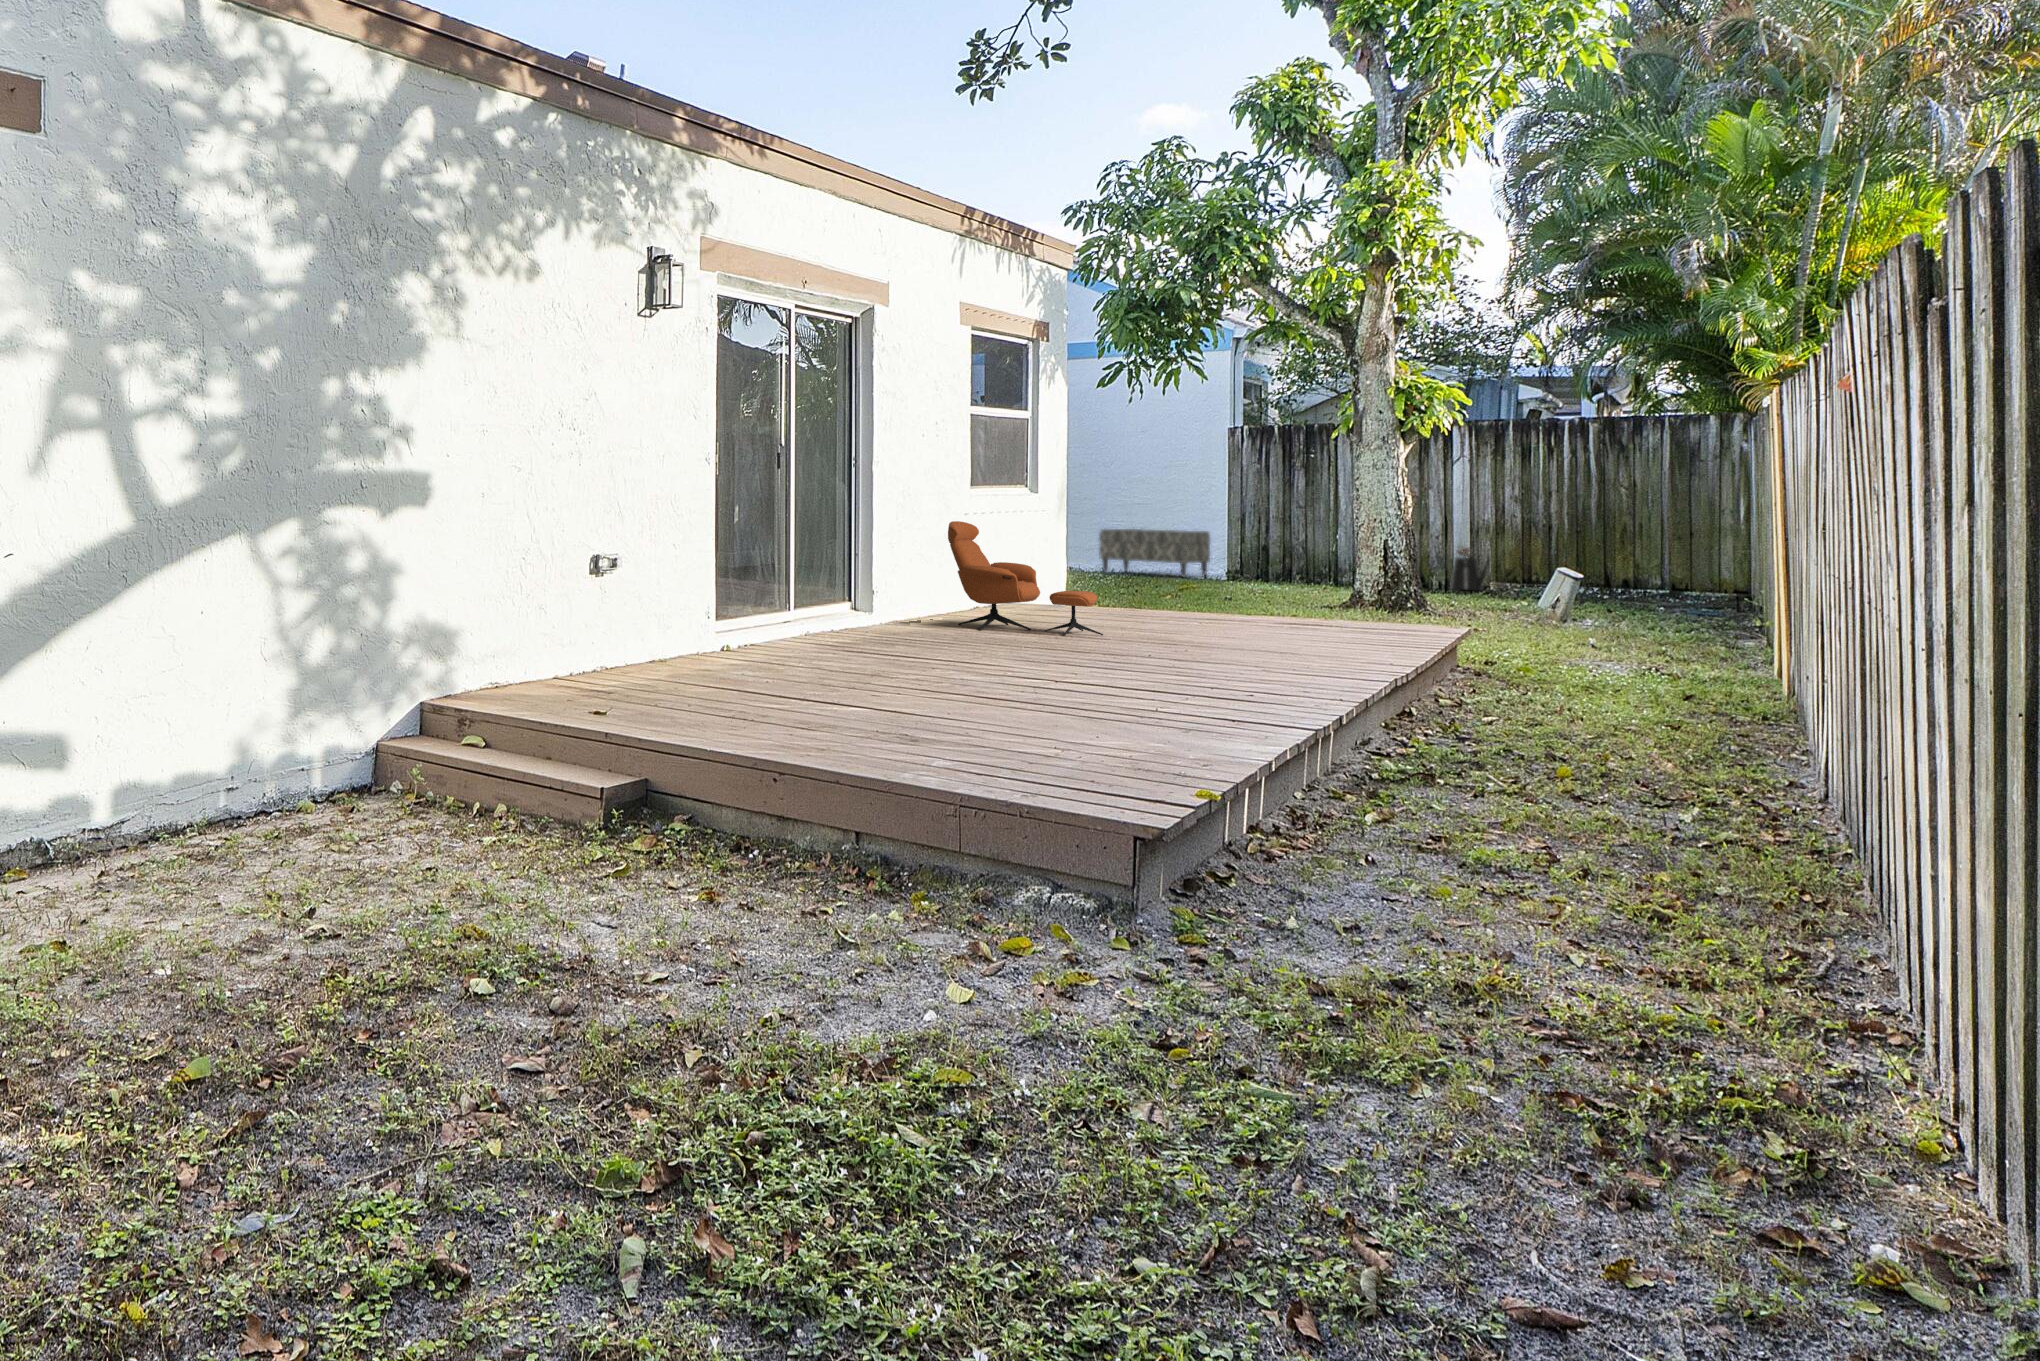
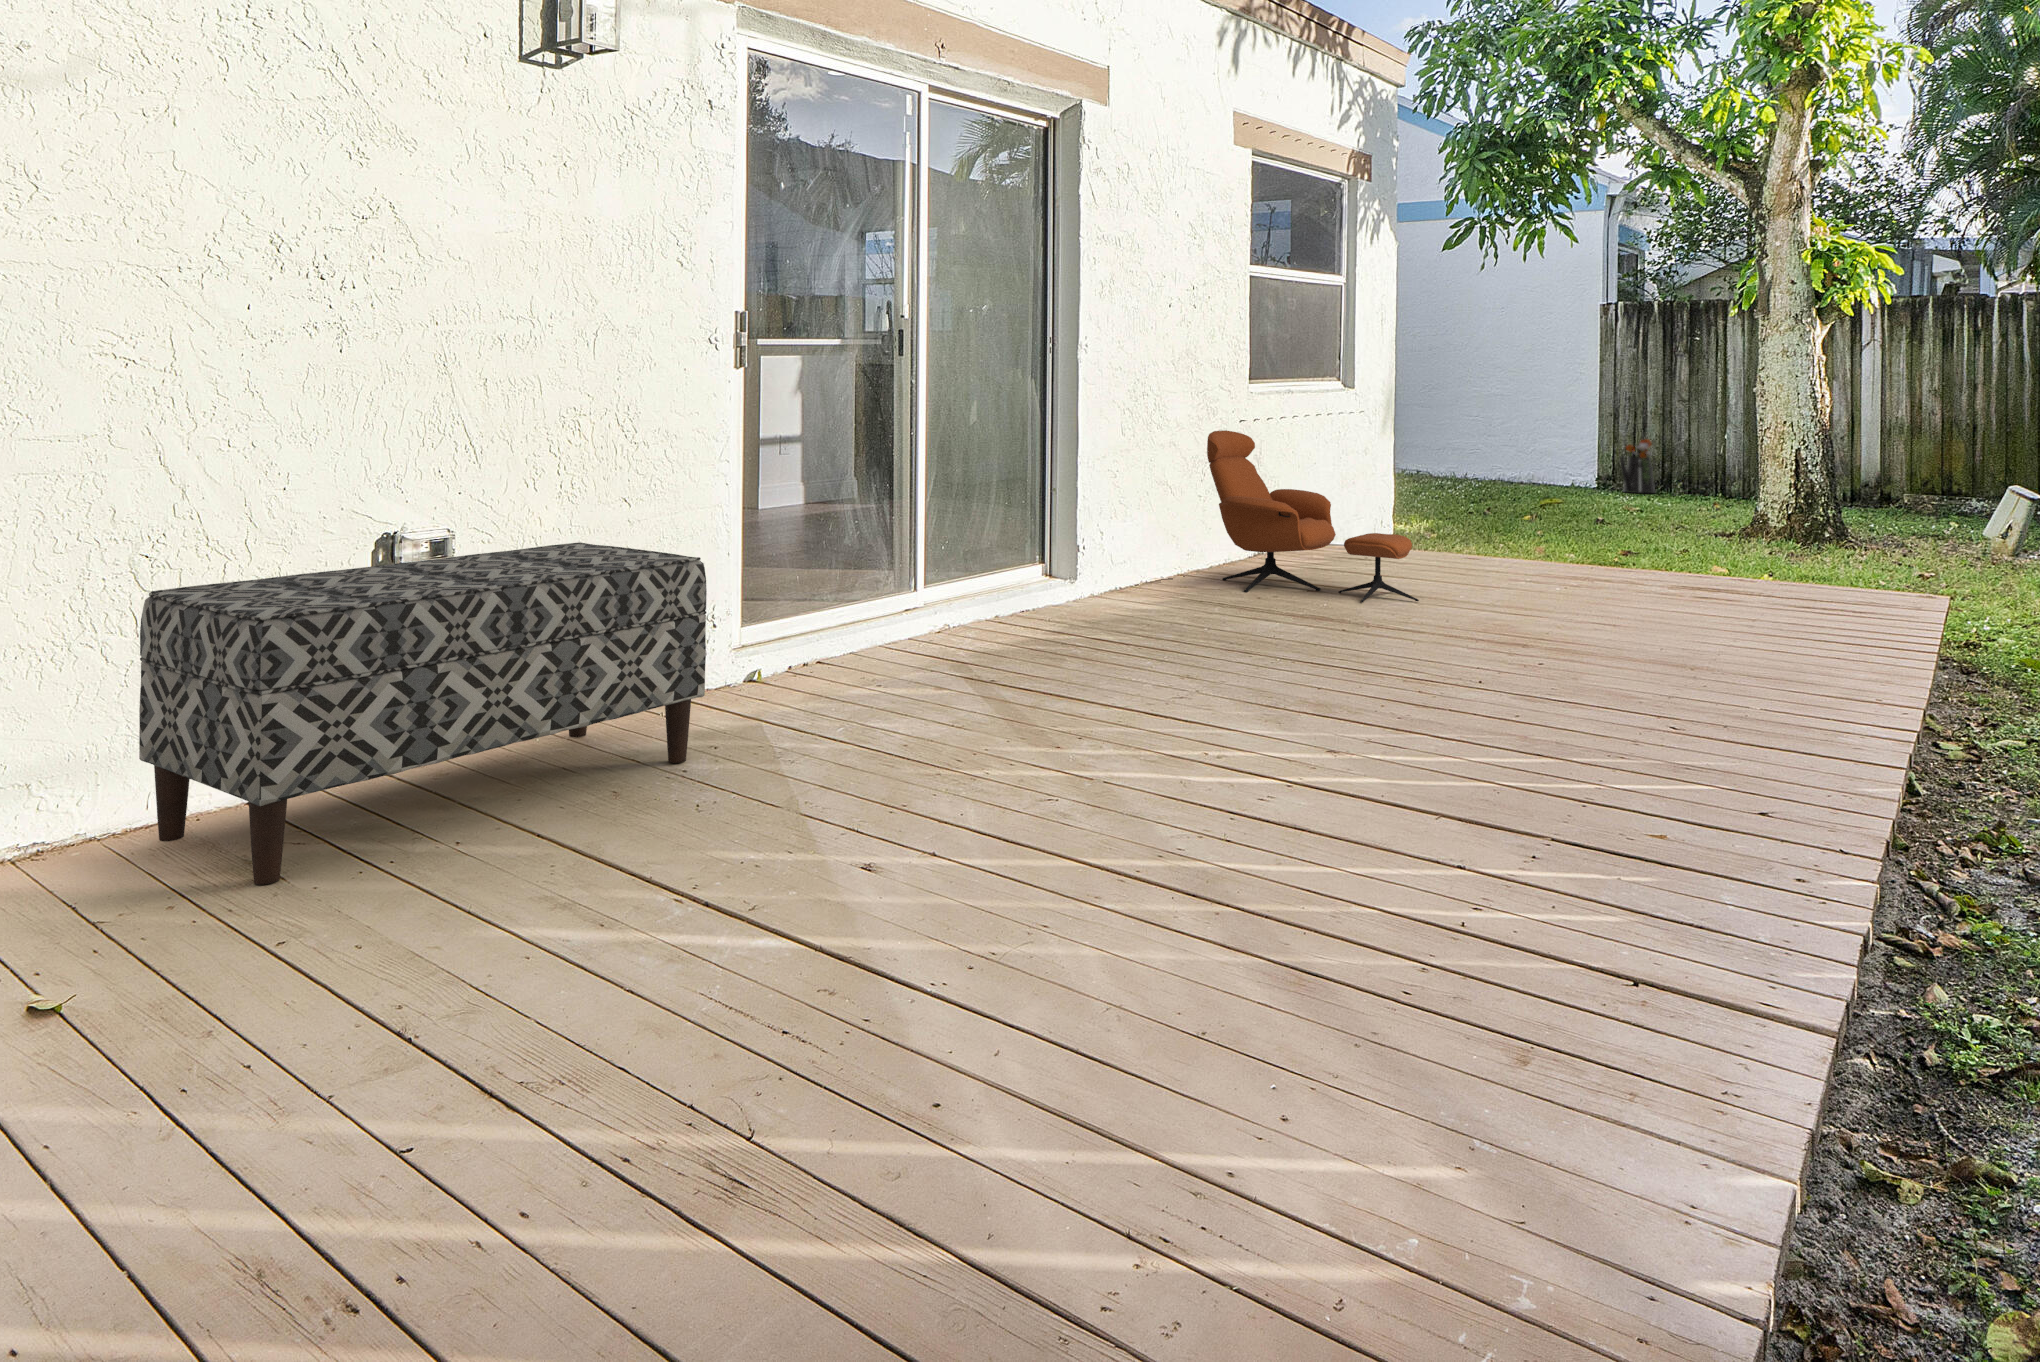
bench: present [1099,529,1210,577] -> present [139,542,707,885]
watering can: present [1446,547,1490,591] -> present [1620,439,1655,493]

